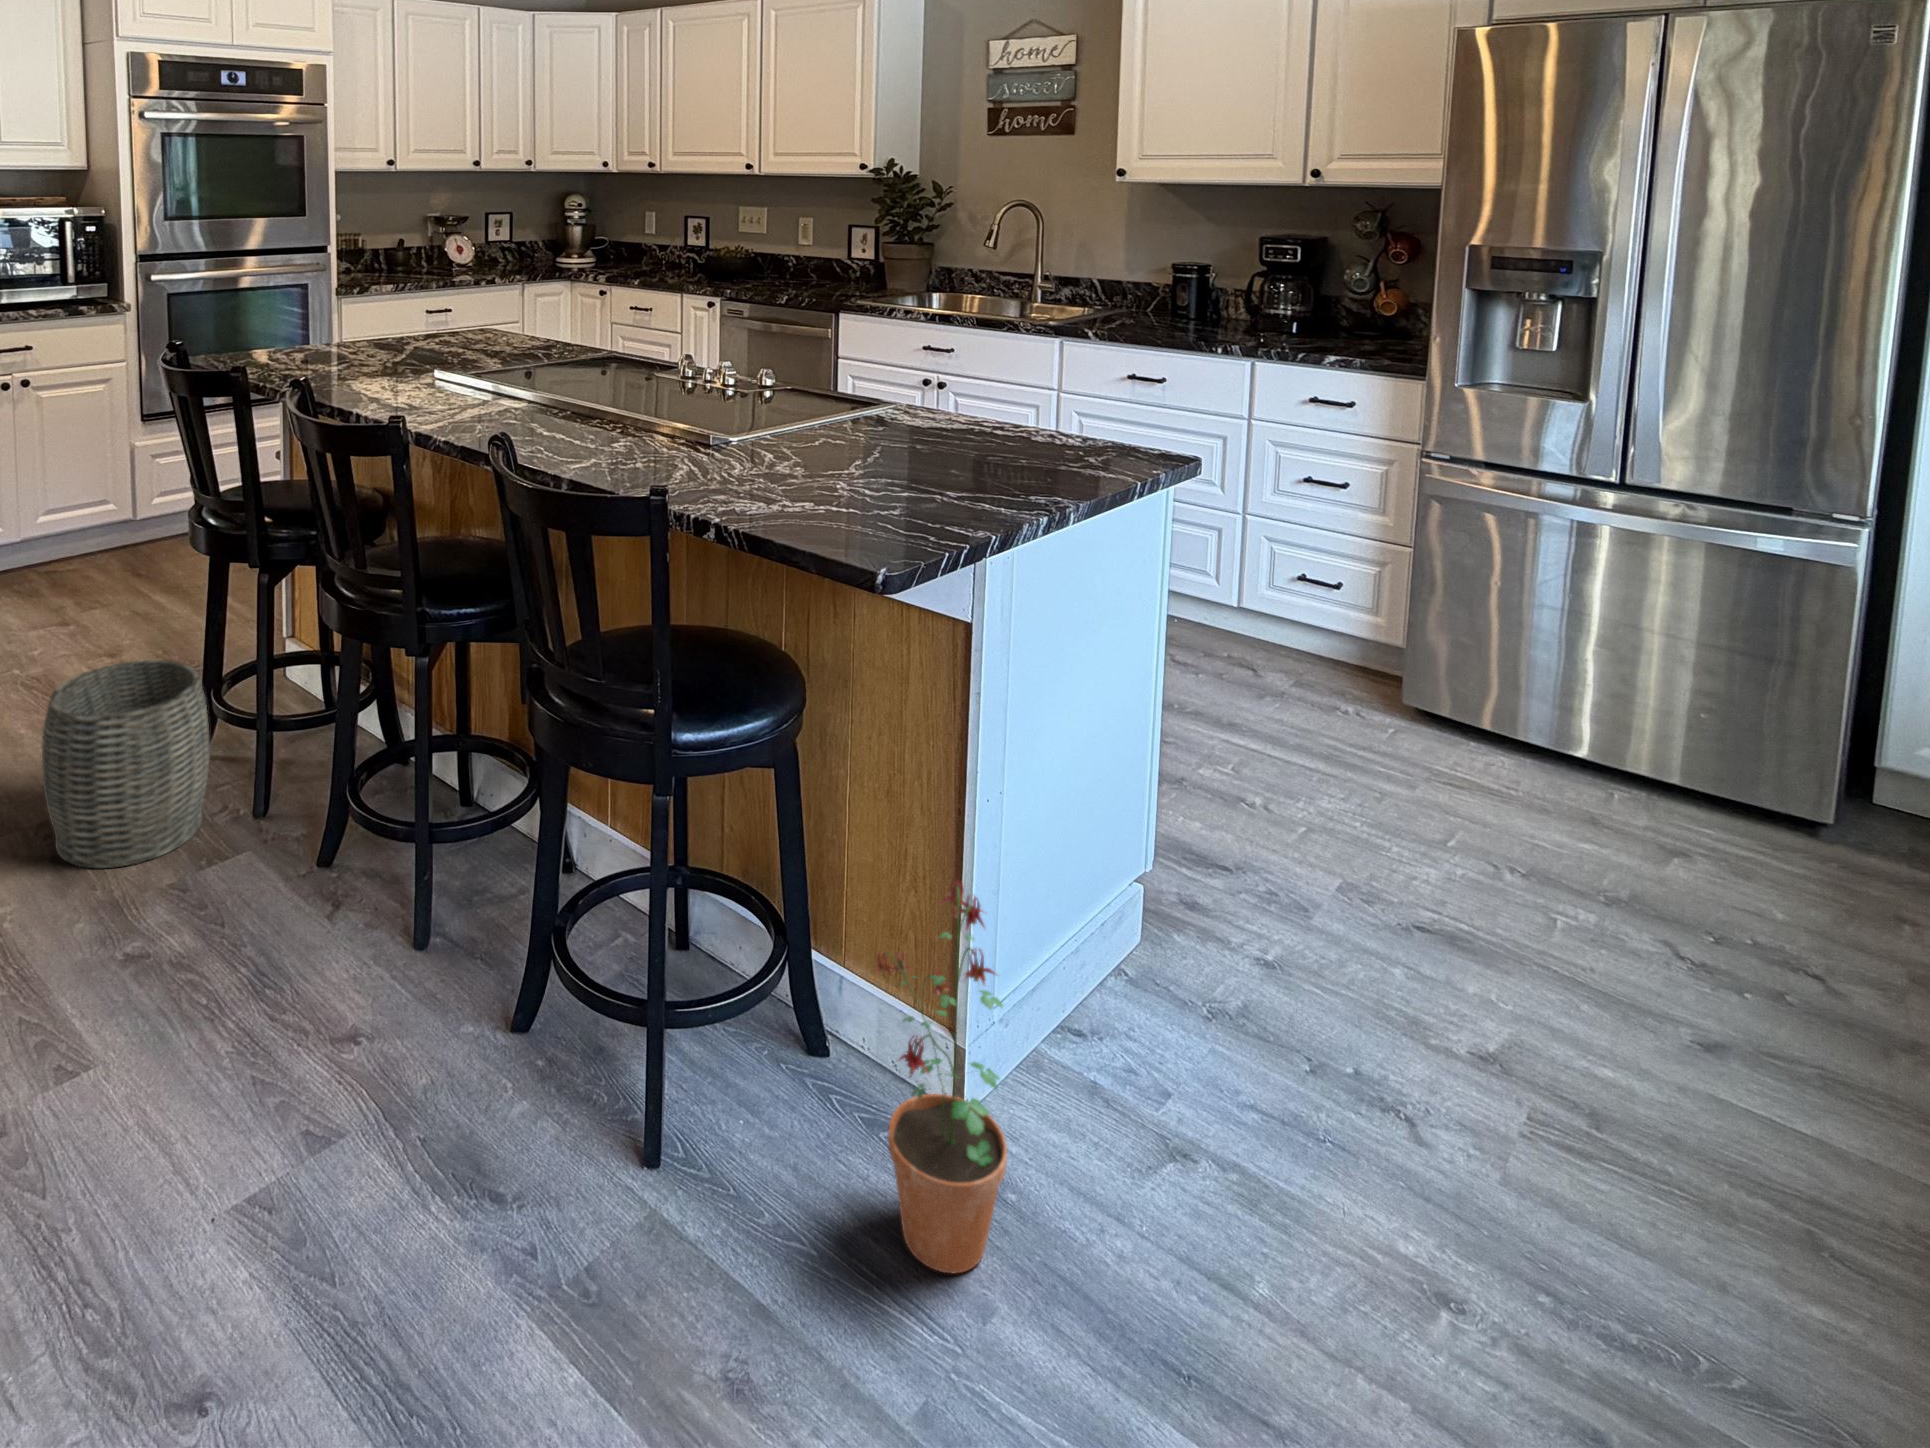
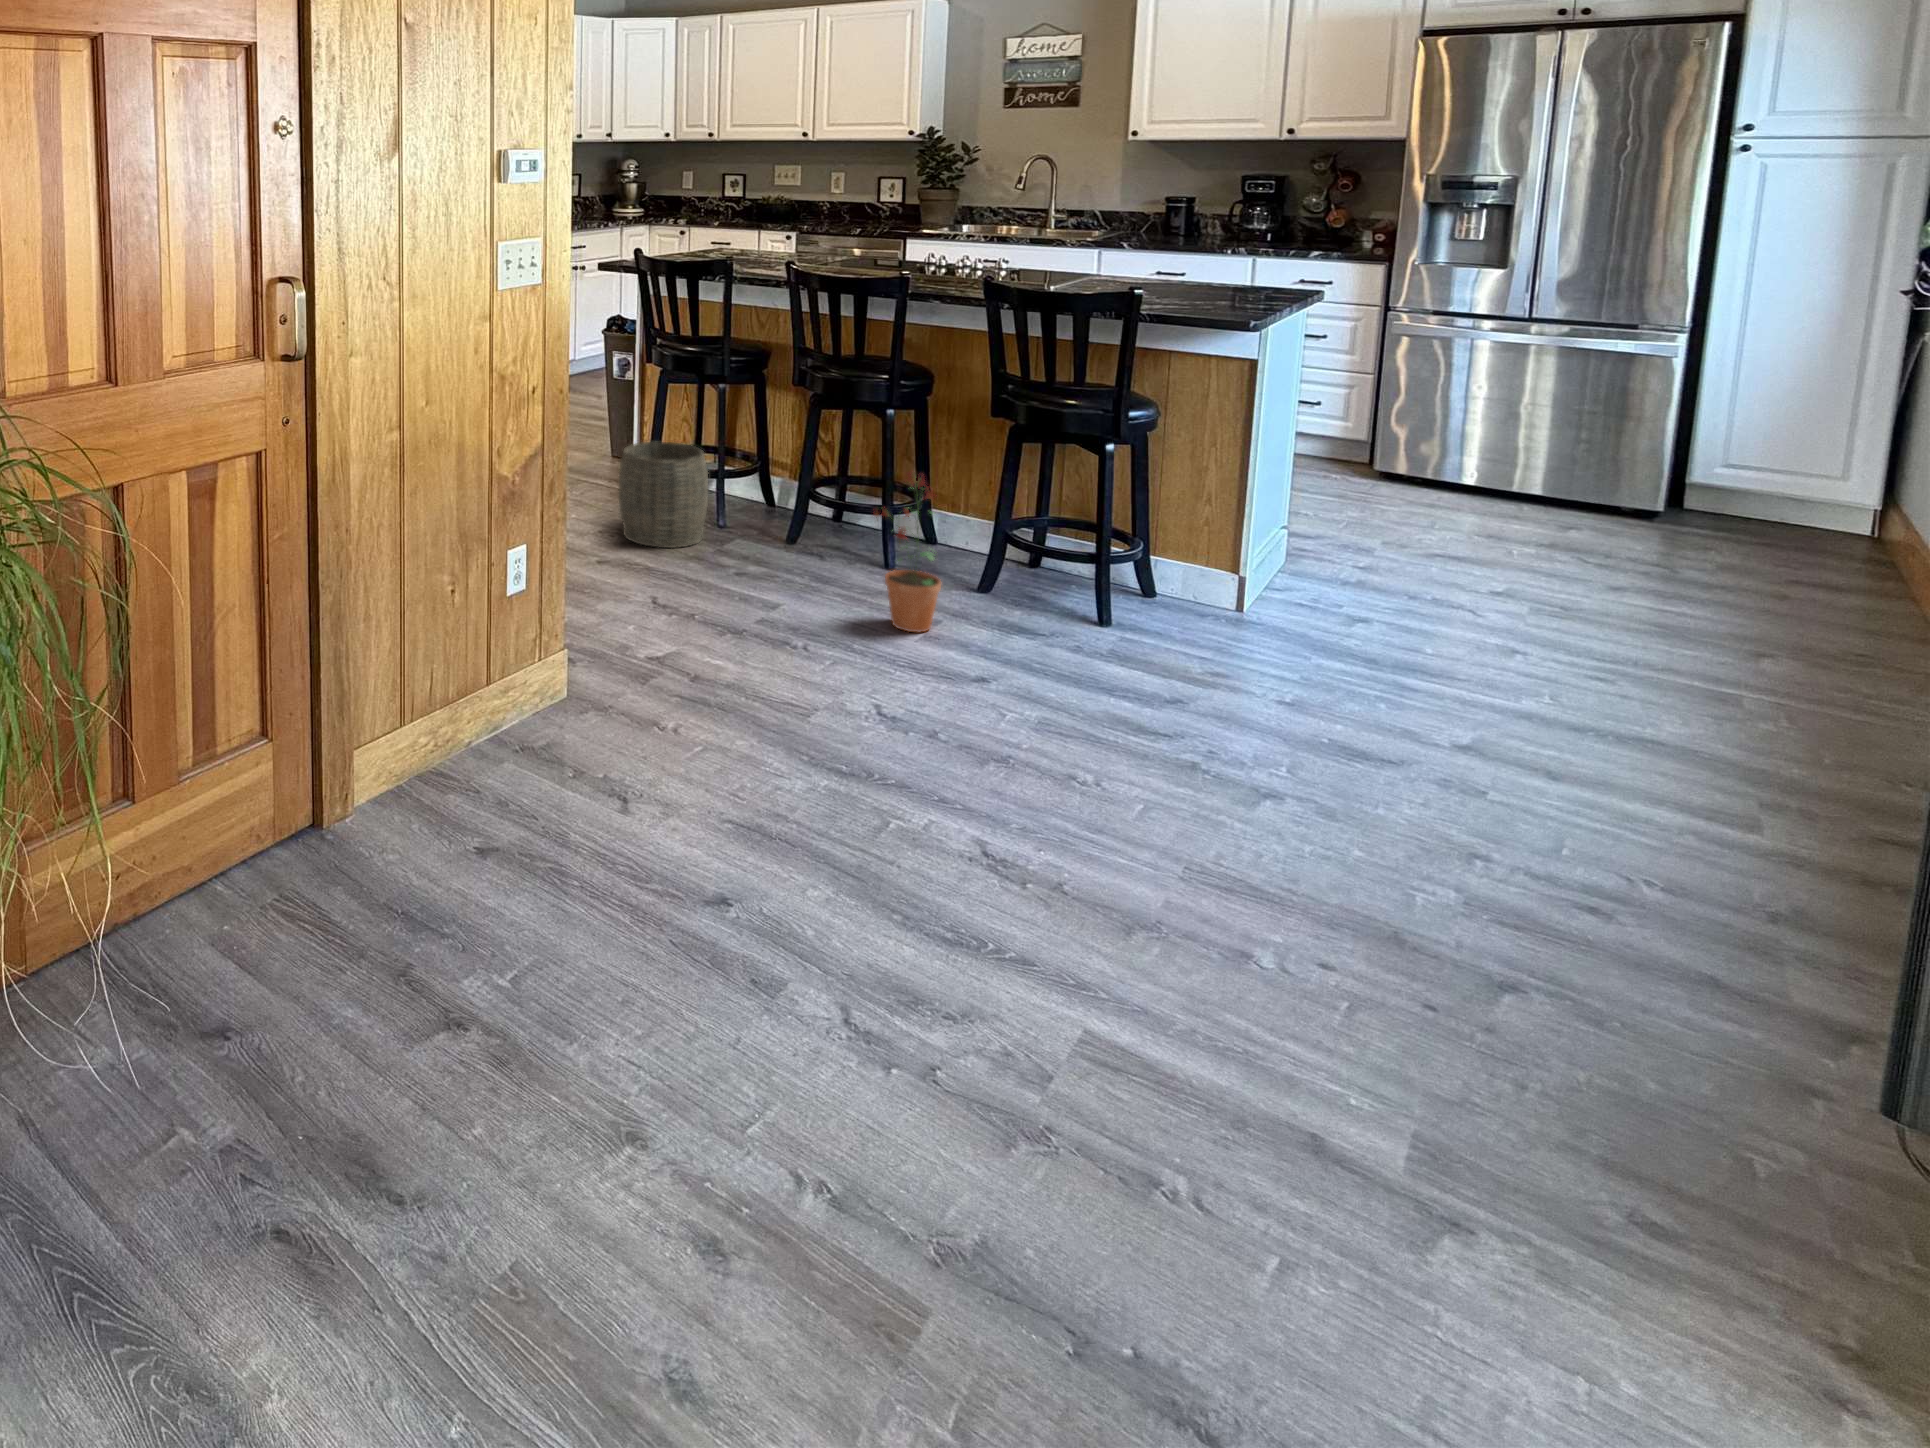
potted plant: present [877,882,1007,1273] -> present [874,472,941,632]

